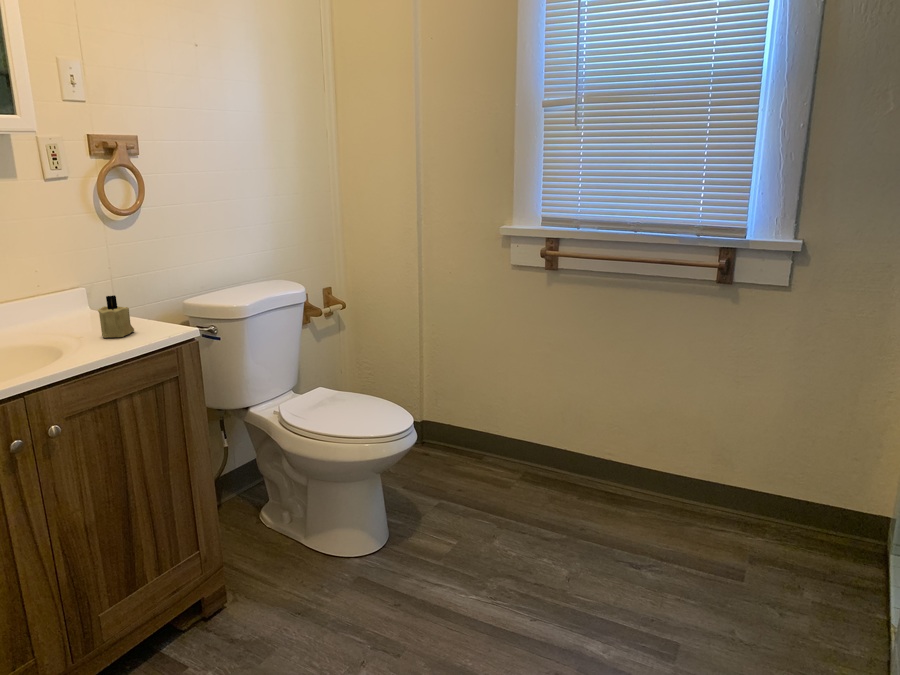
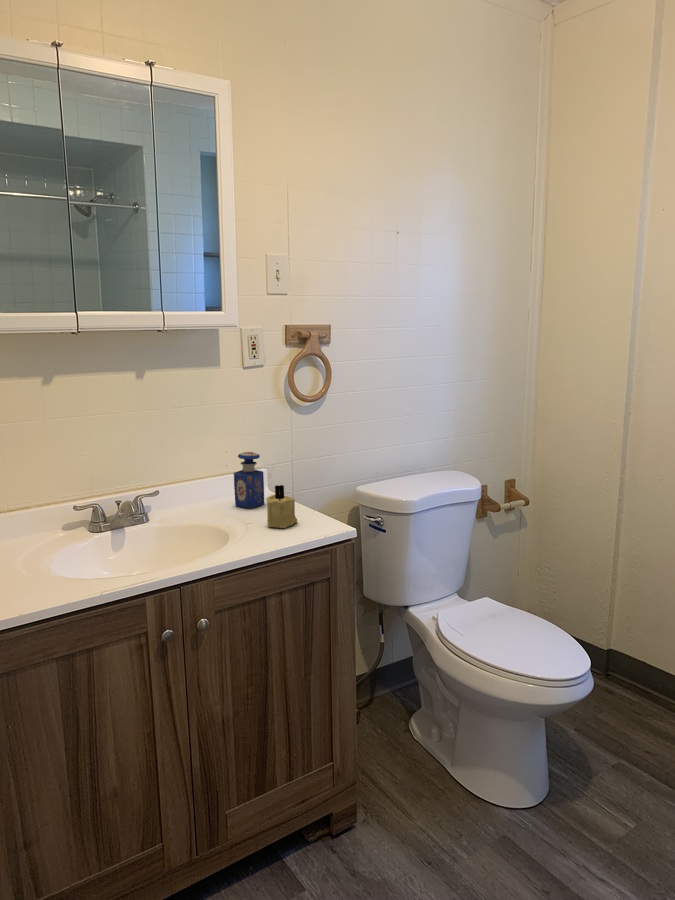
perfume bottle: none [50,268,90,326] -> present [234,452,264,508]

